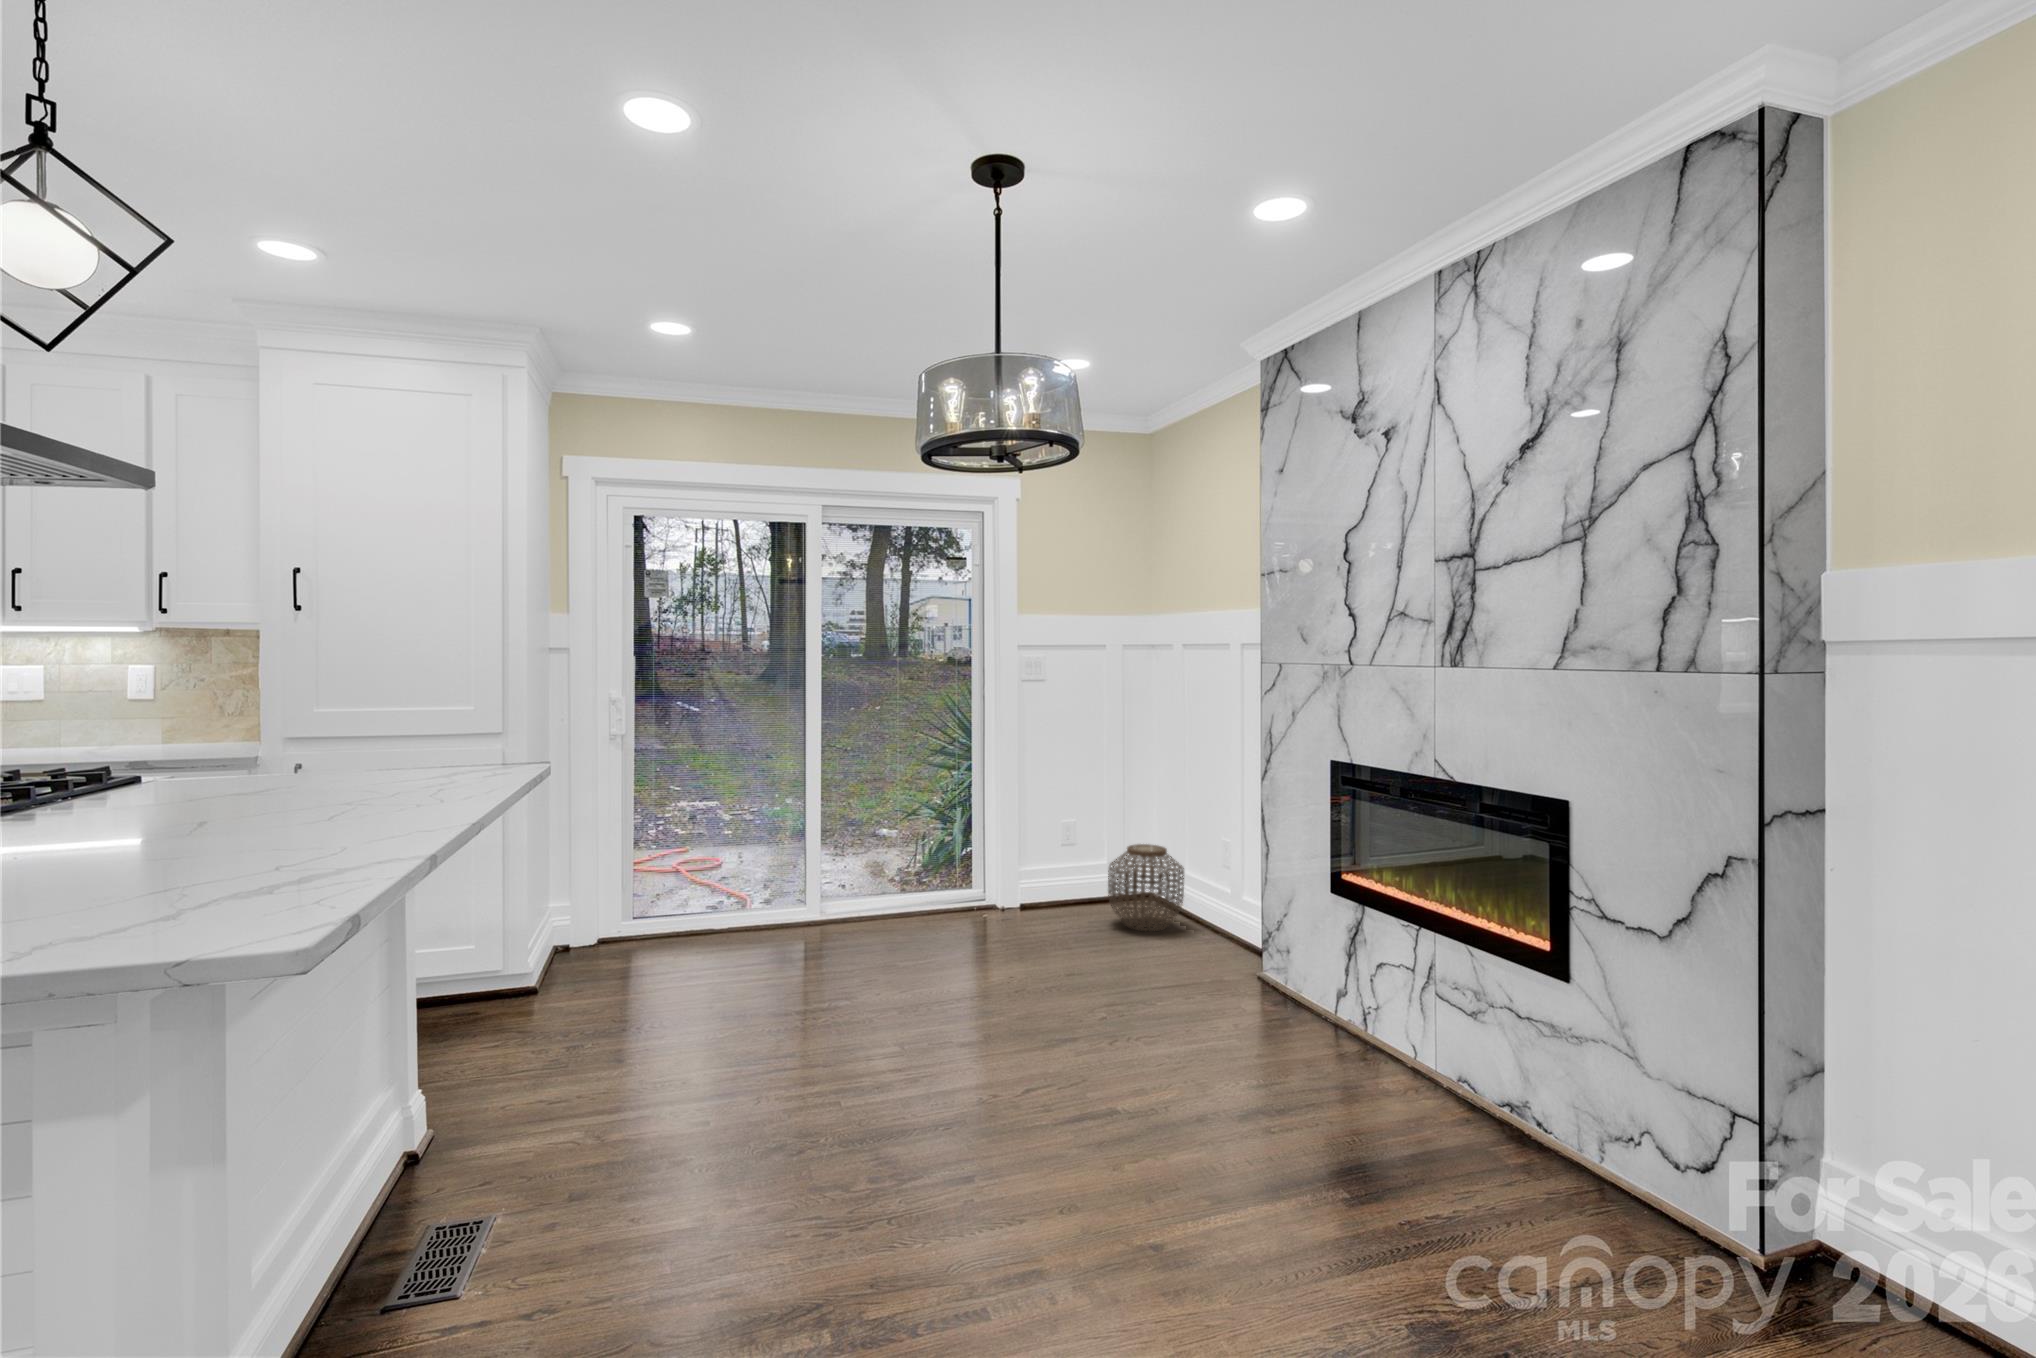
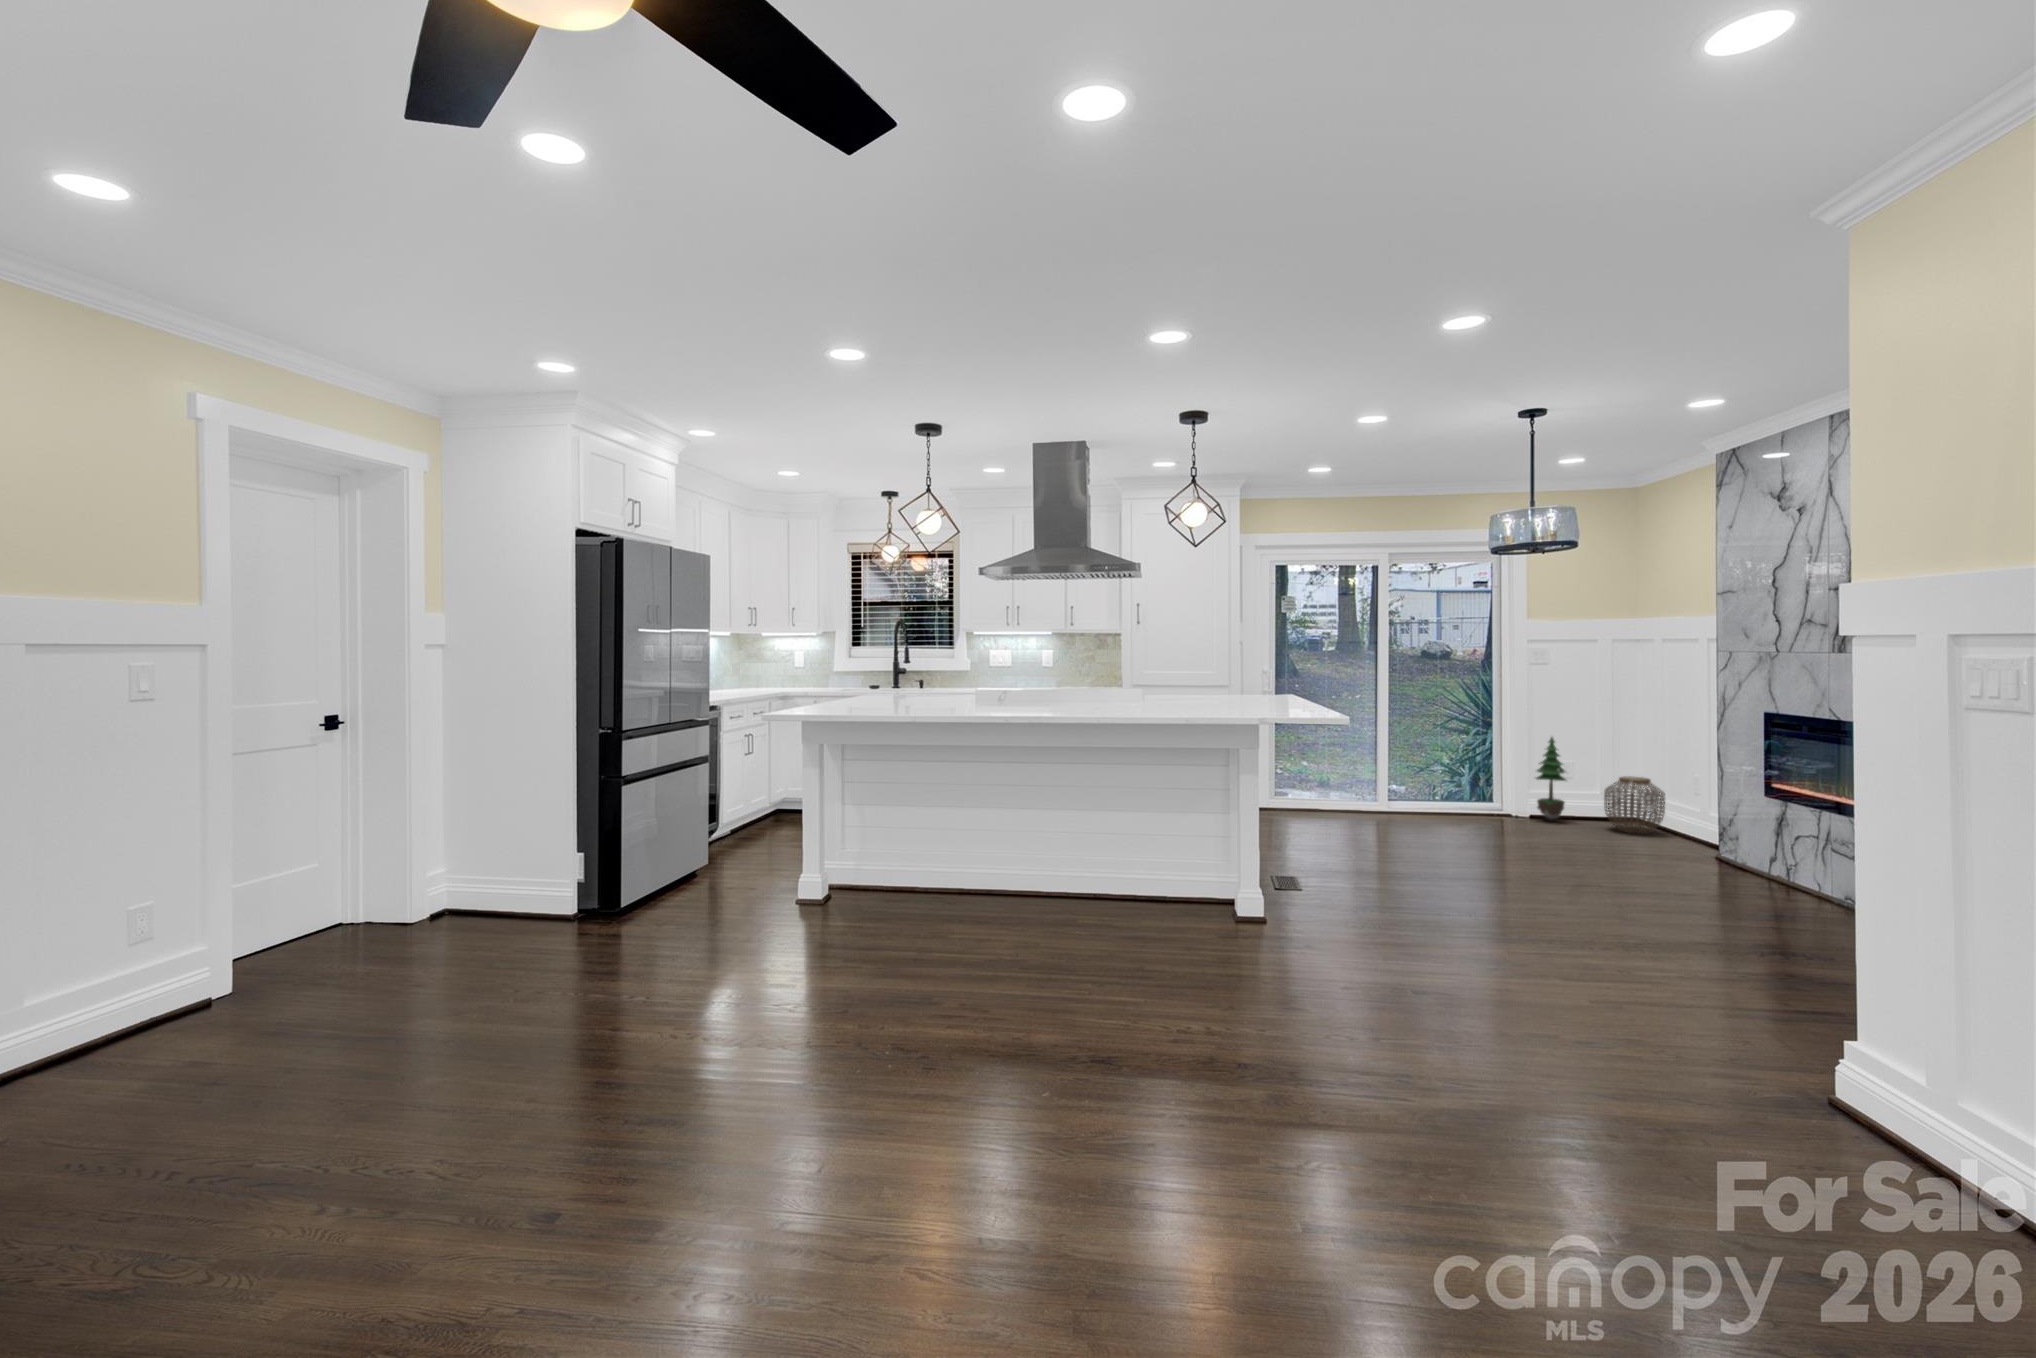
potted tree: none [1016,784,1062,913] -> present [1536,737,1566,820]

